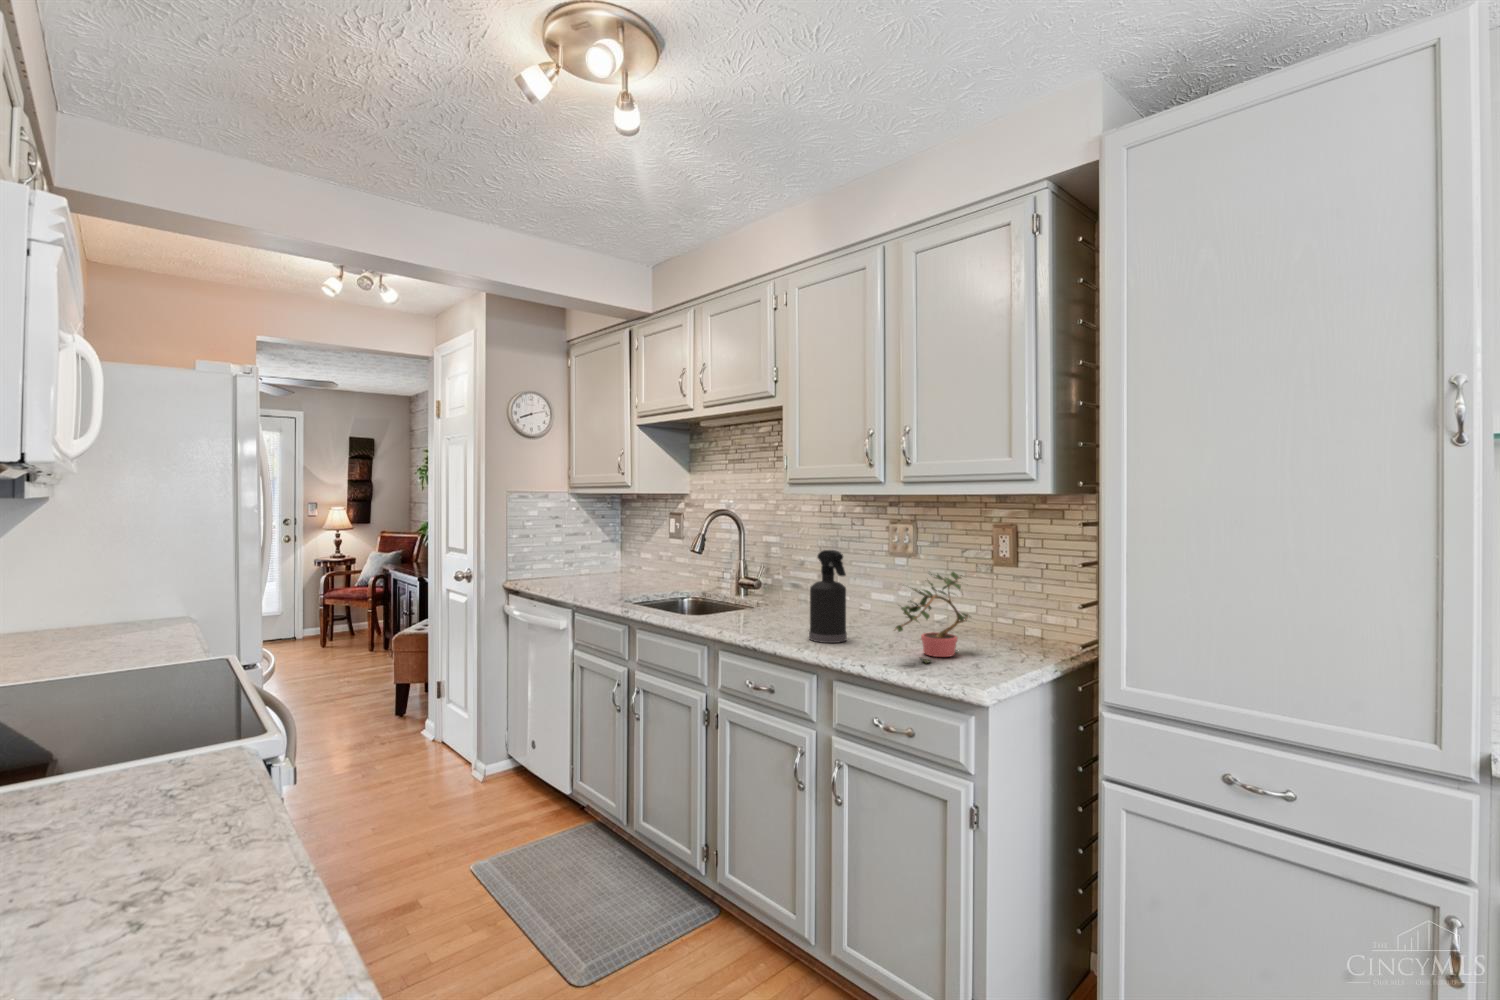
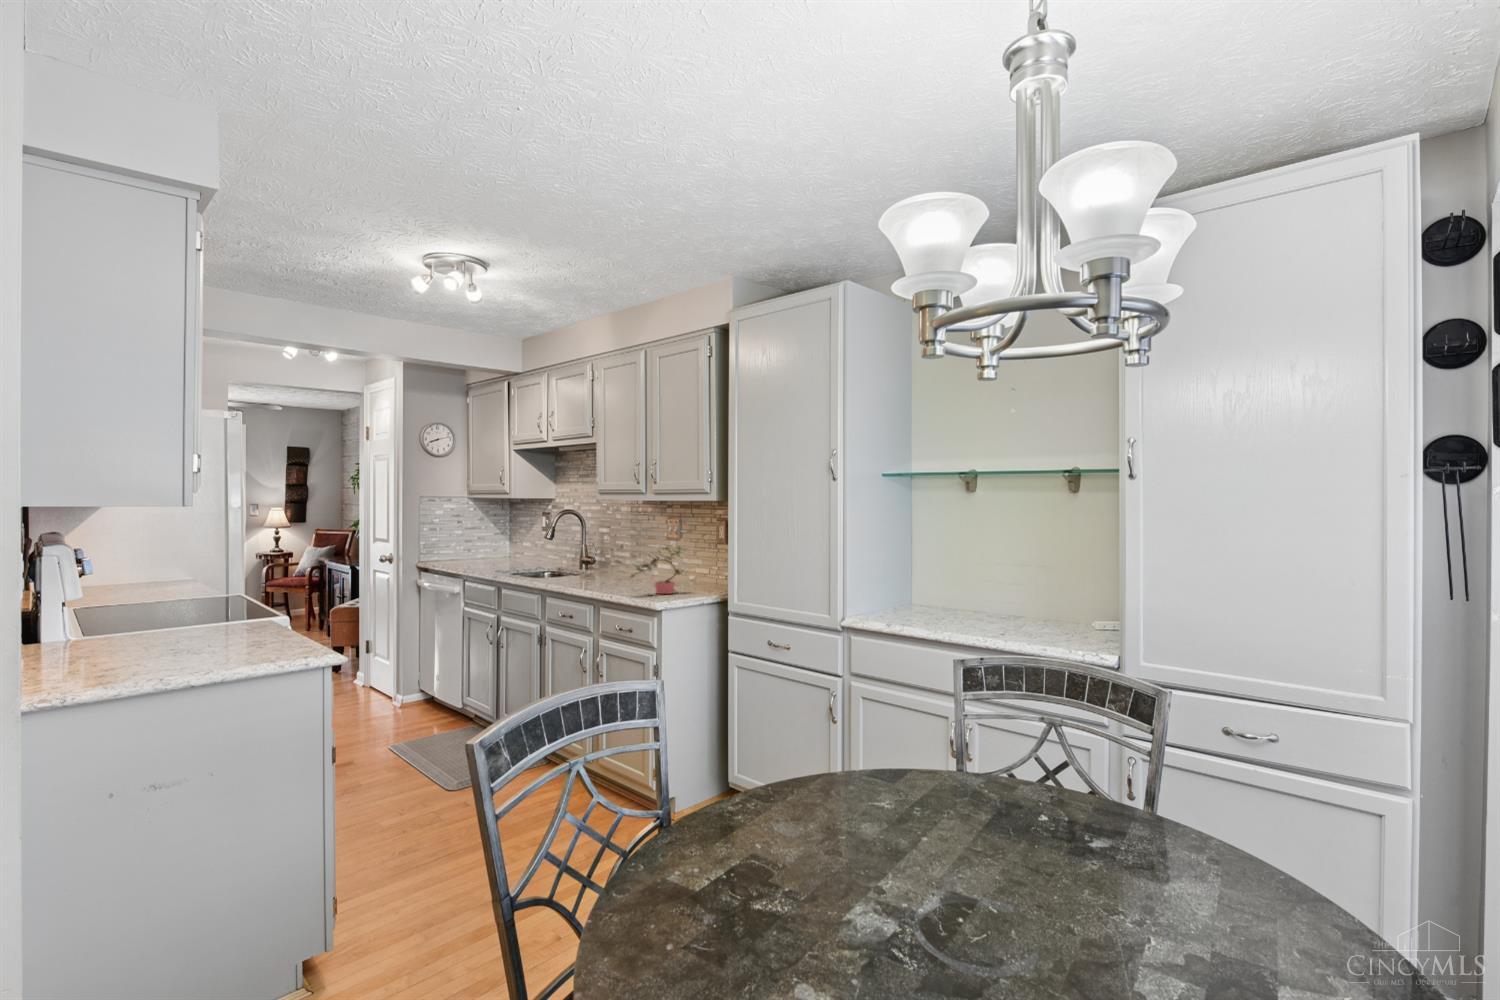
spray bottle: present [809,550,847,643] -> none [598,534,621,589]

